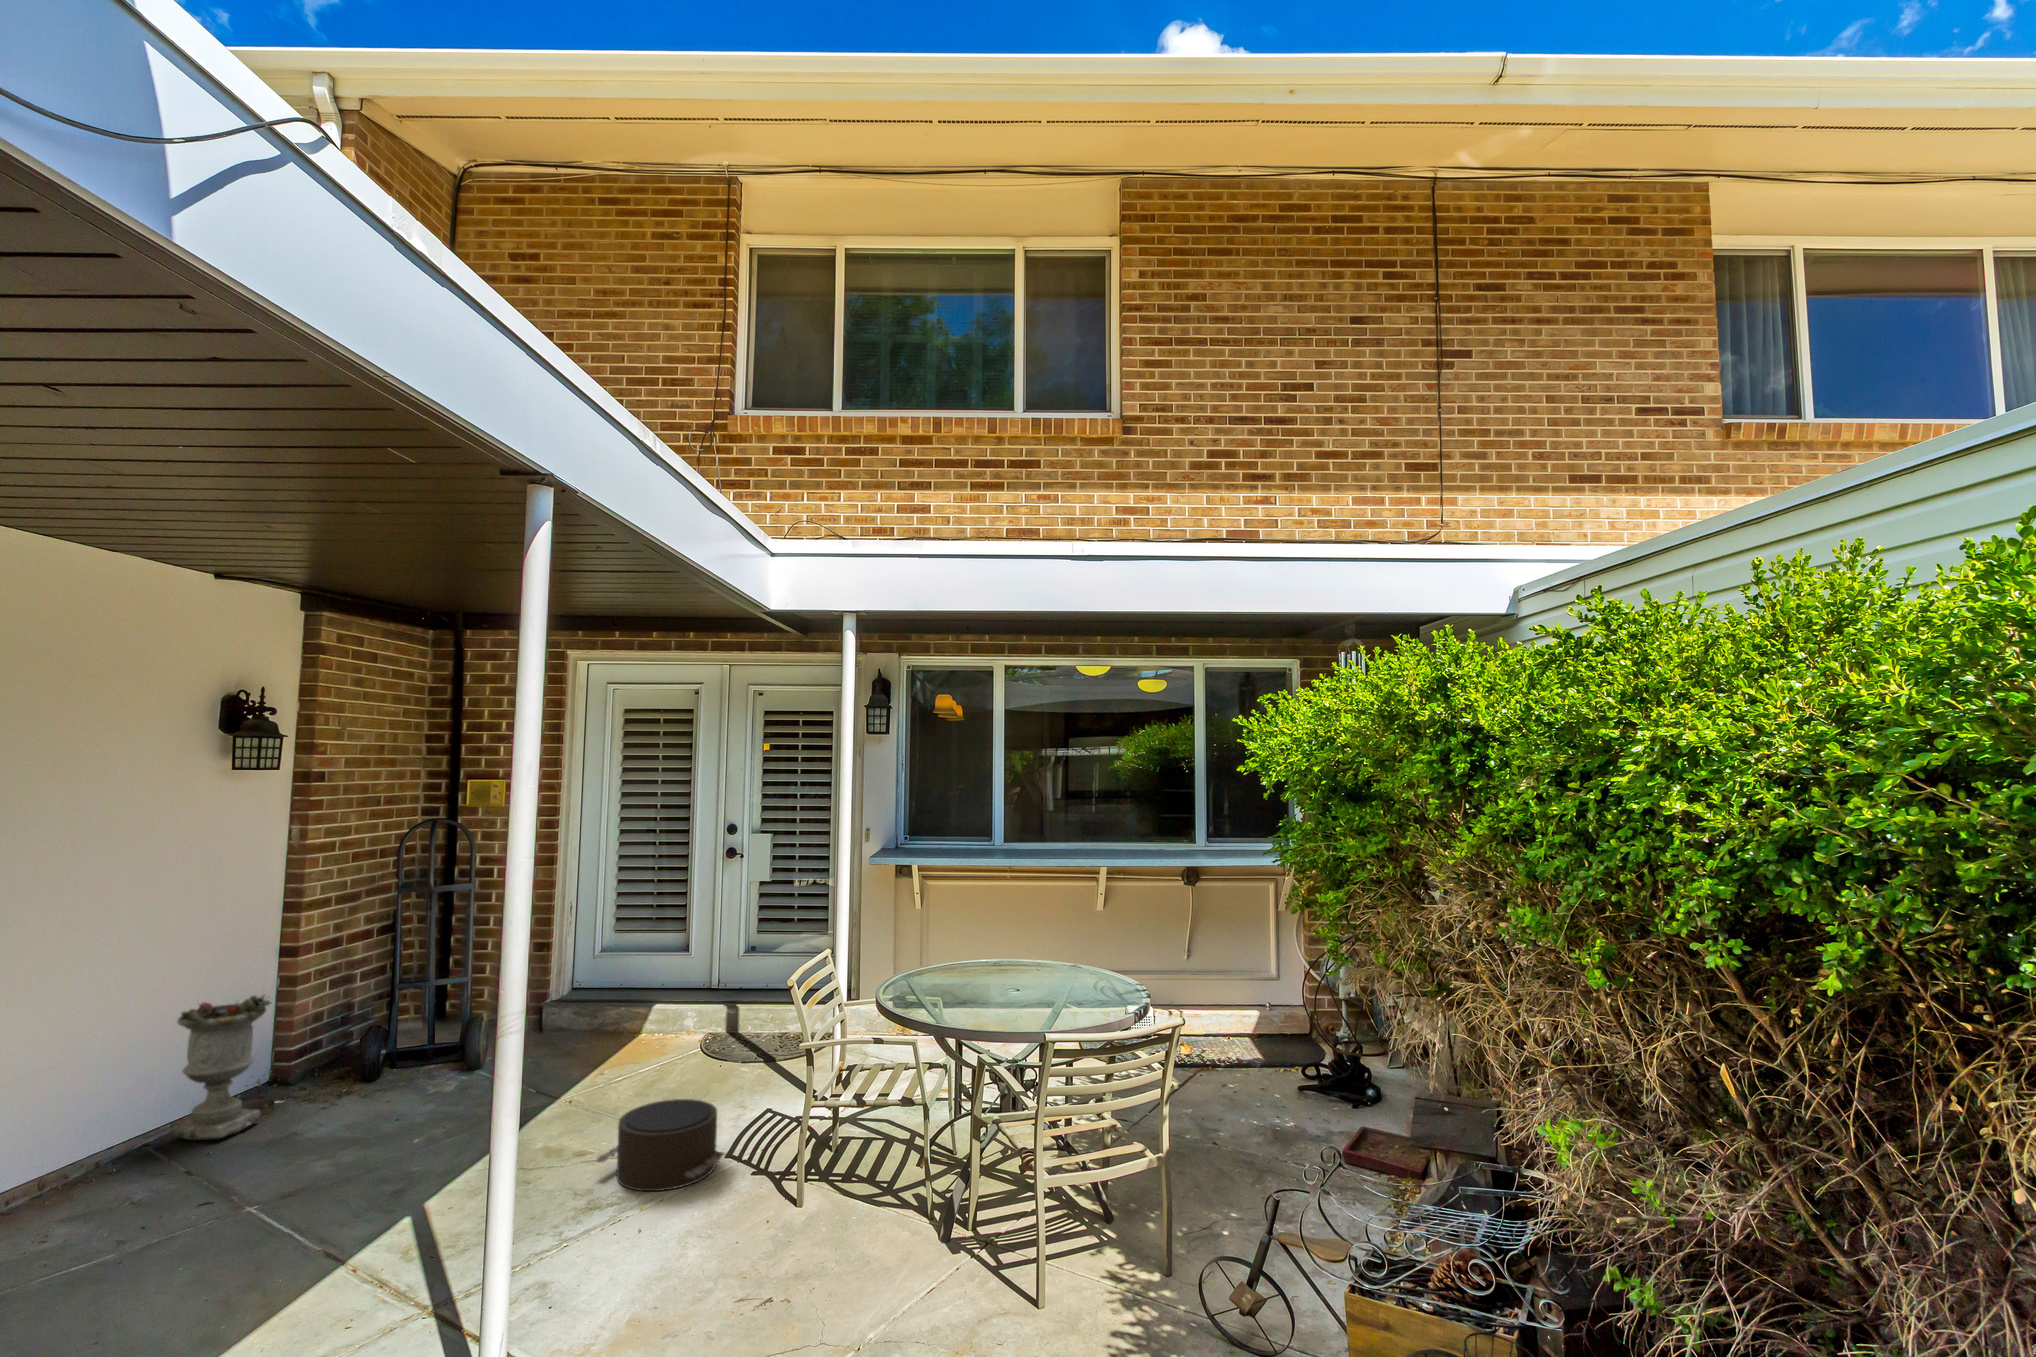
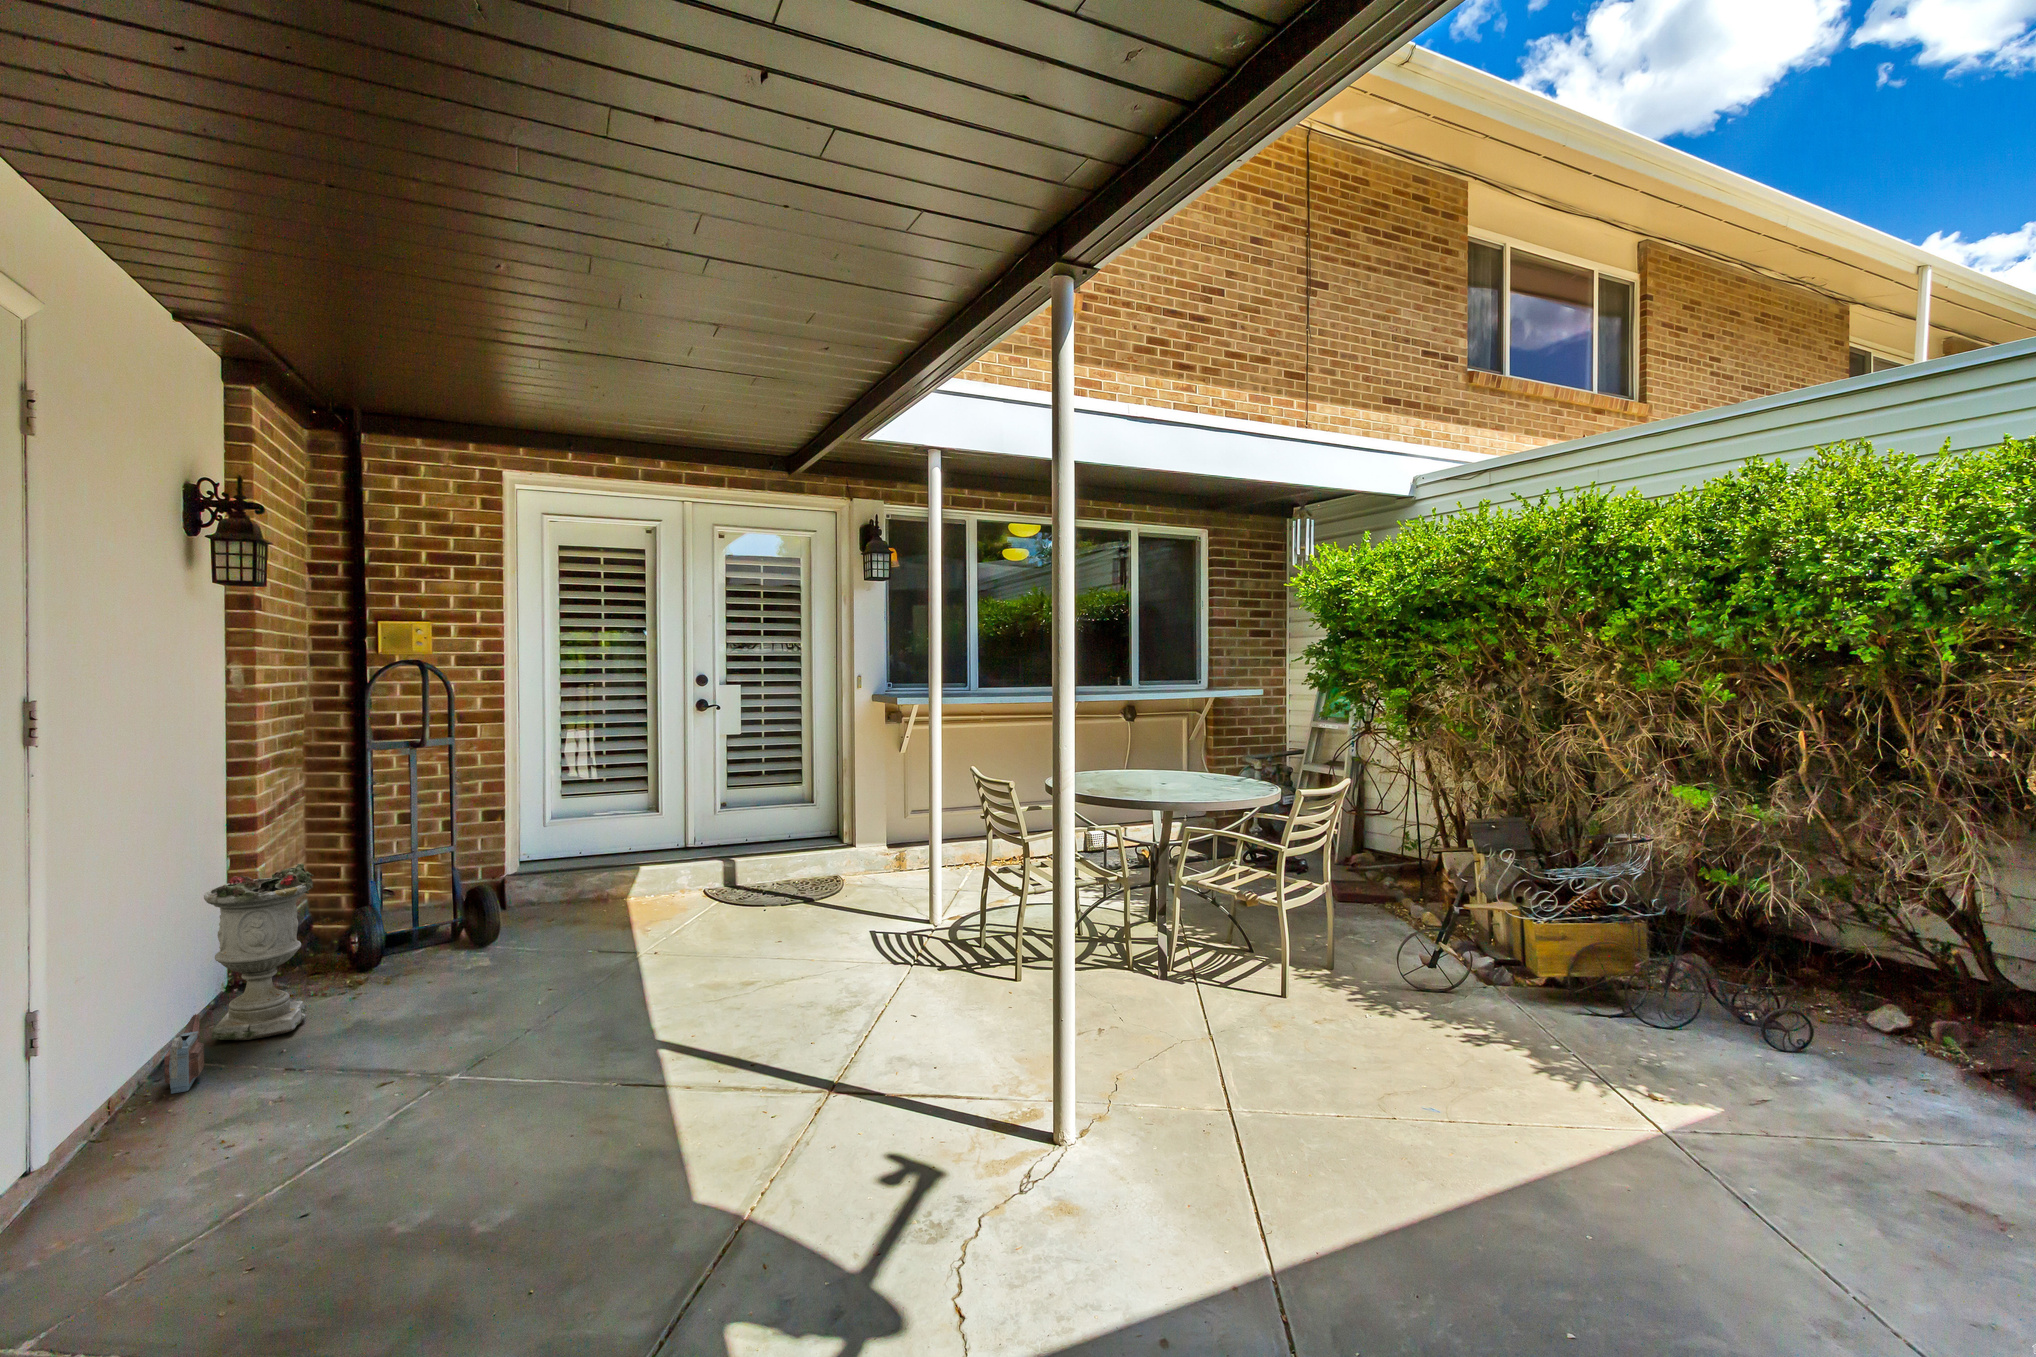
pouf: present [596,1099,723,1191] -> none [805,913,921,990]
watering can: none [60,1116,137,1184] -> present [164,1014,204,1094]

